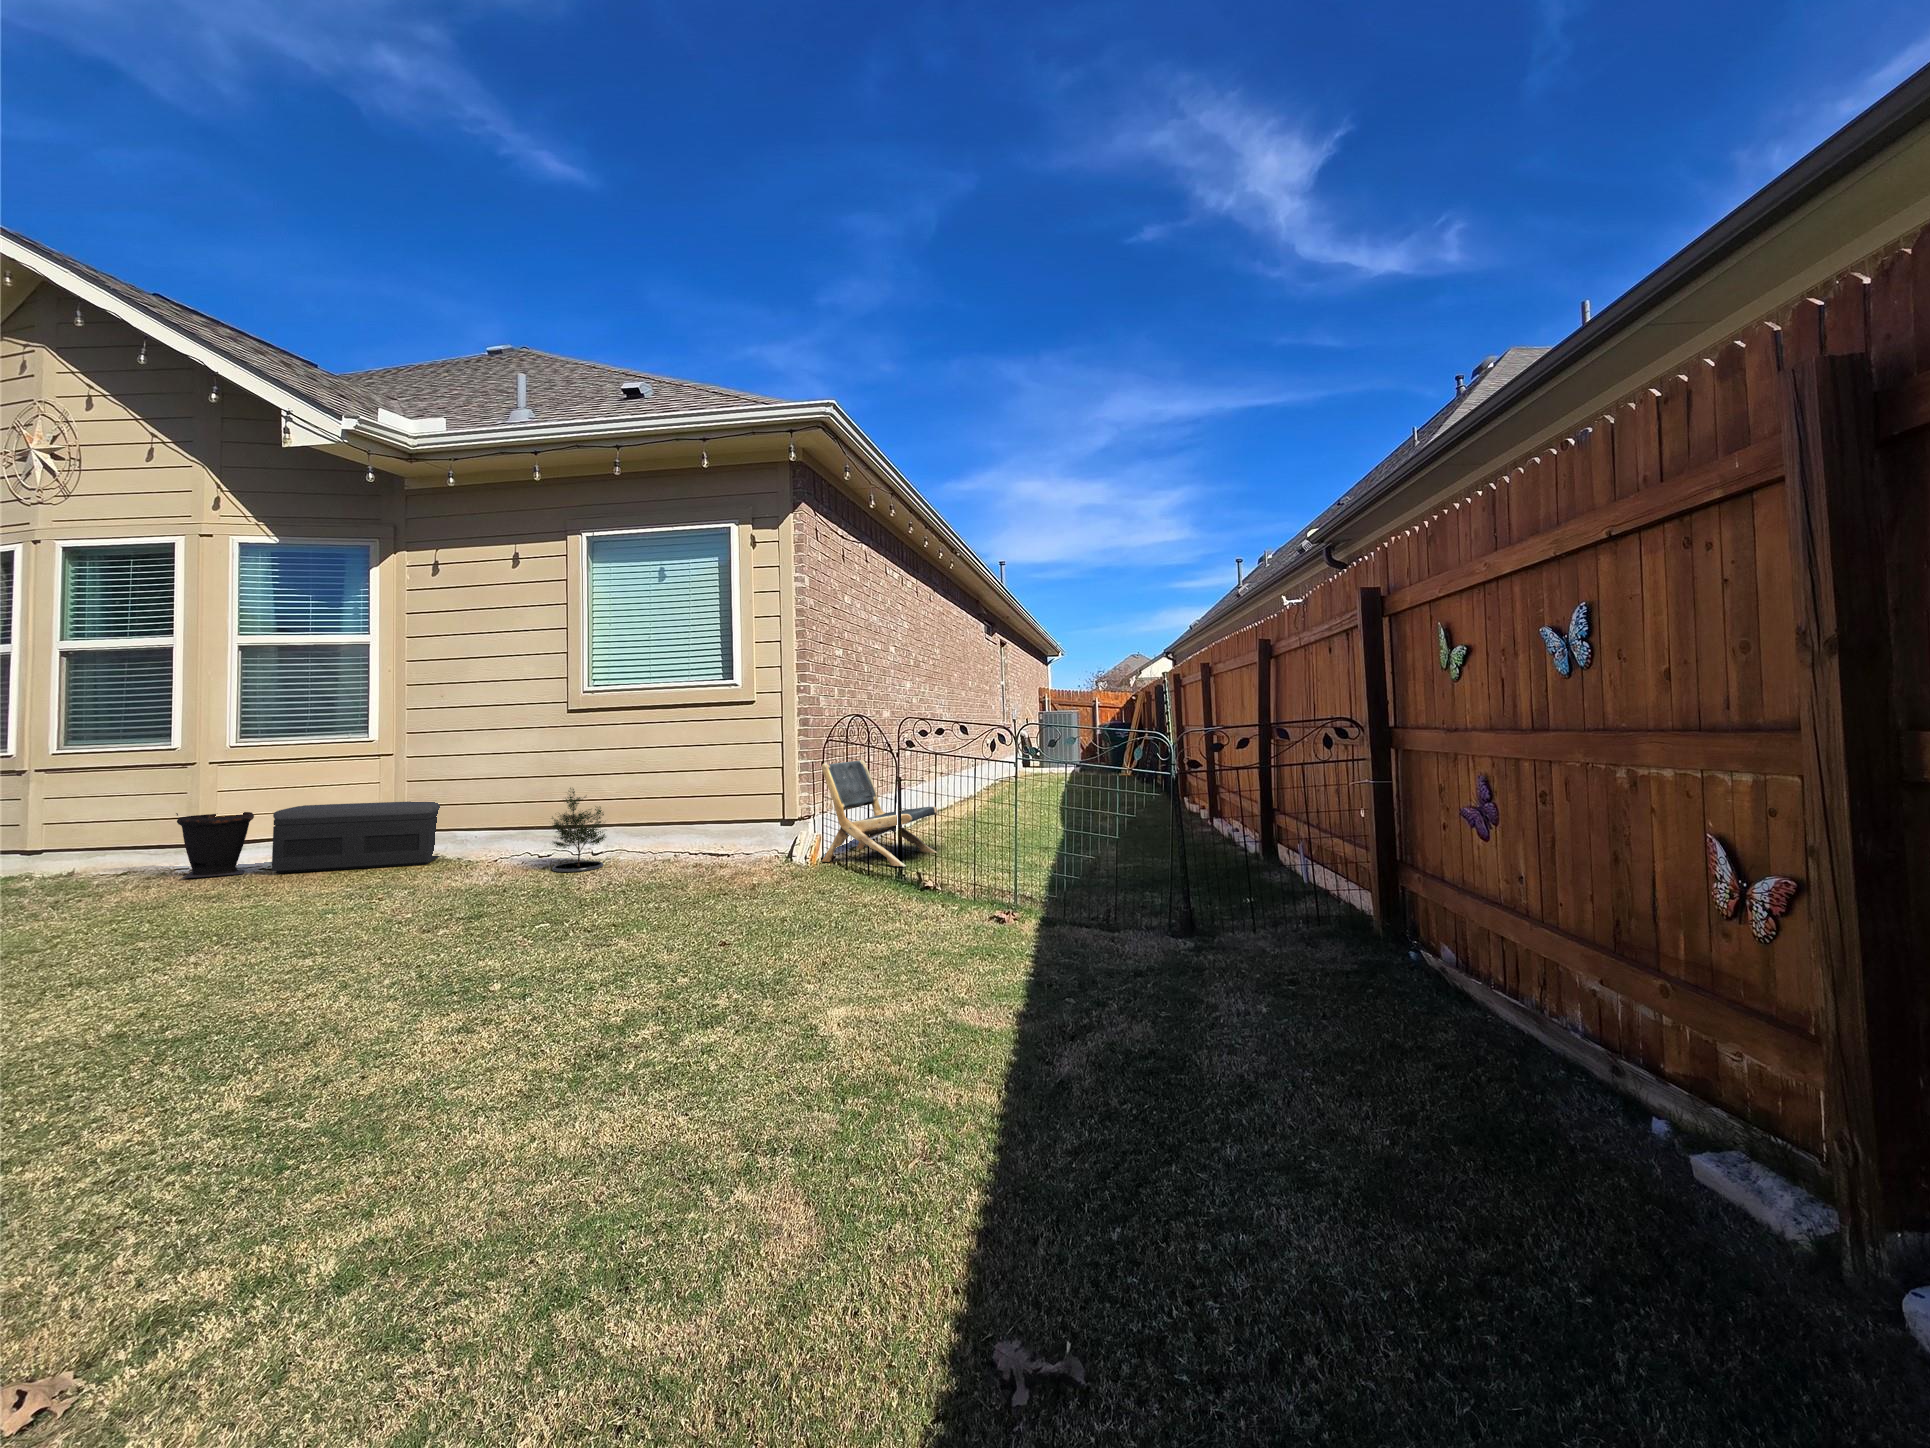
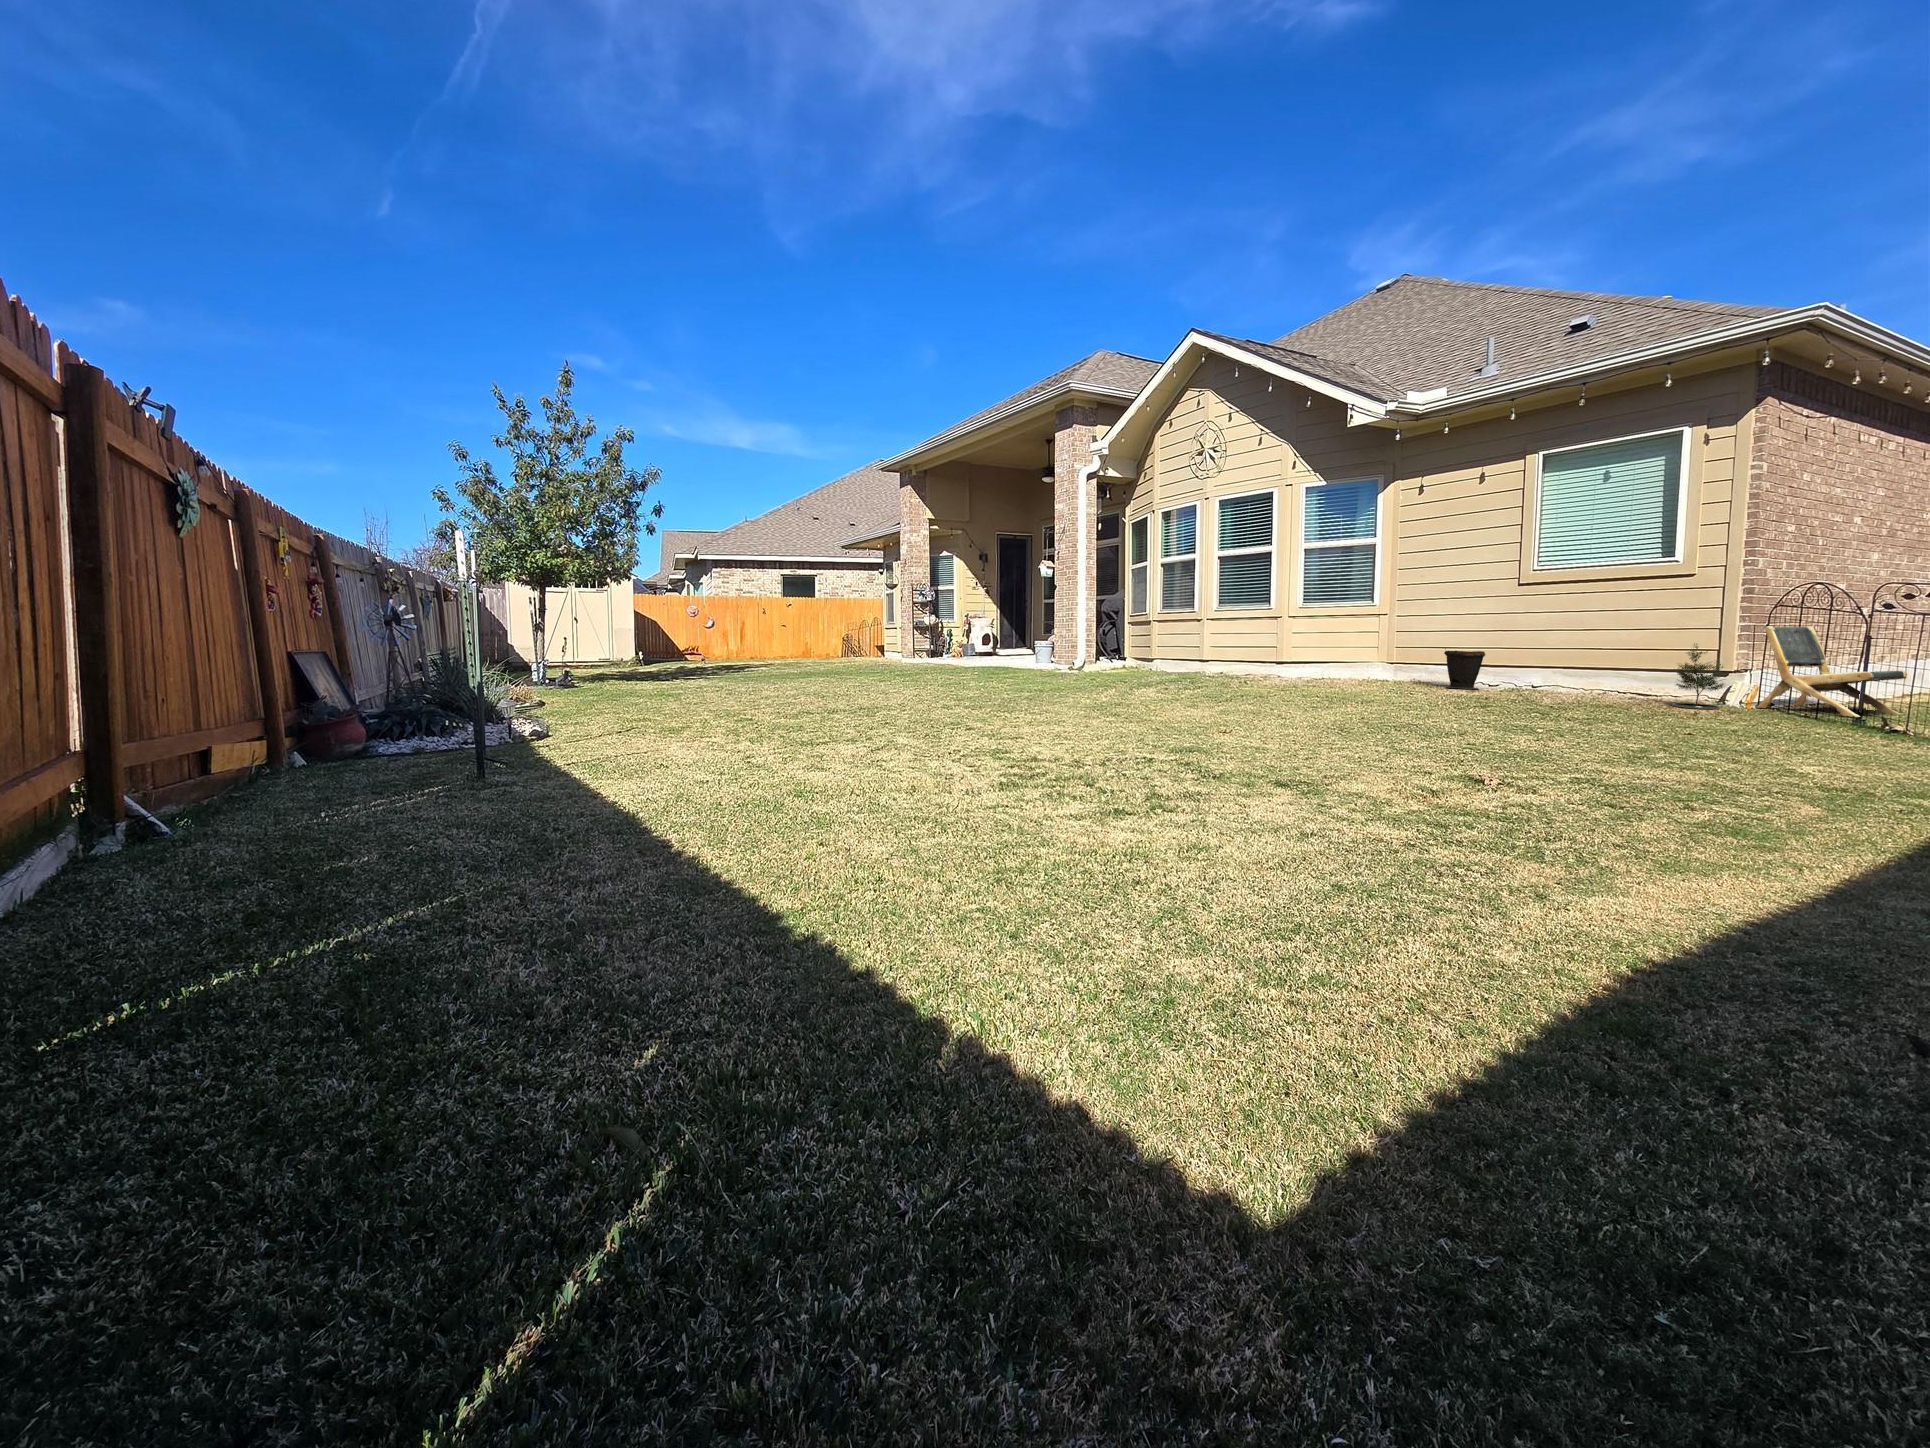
potted tree: present [552,788,606,872] -> present [1672,643,1724,709]
storage bench: present [272,802,440,873] -> none [1330,643,1421,683]
bucket: present [176,812,254,878] -> present [1444,651,1485,689]

